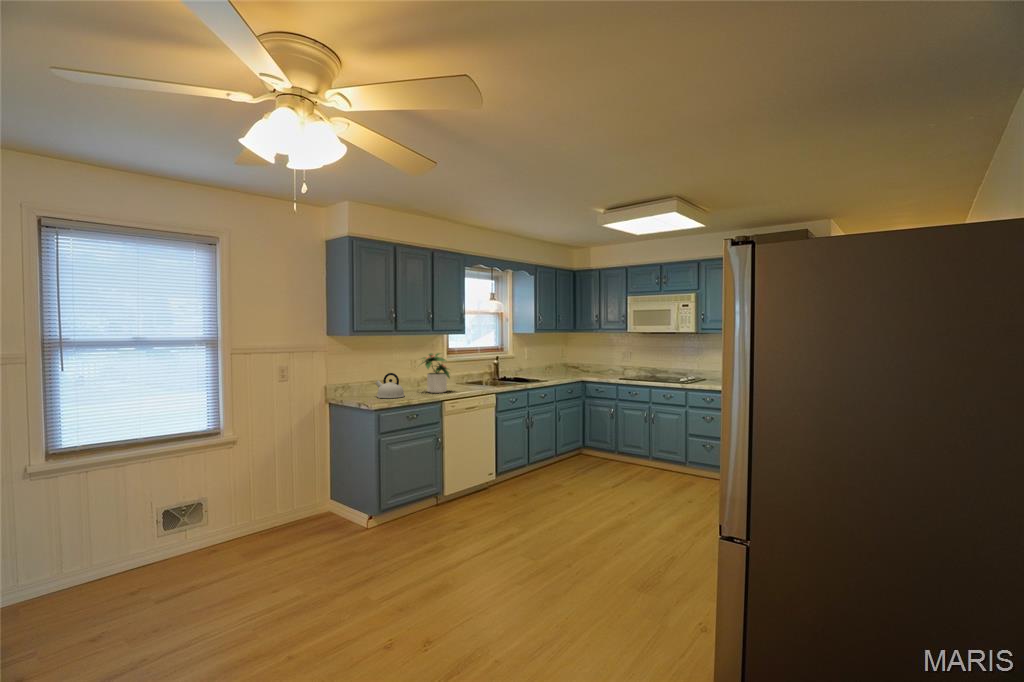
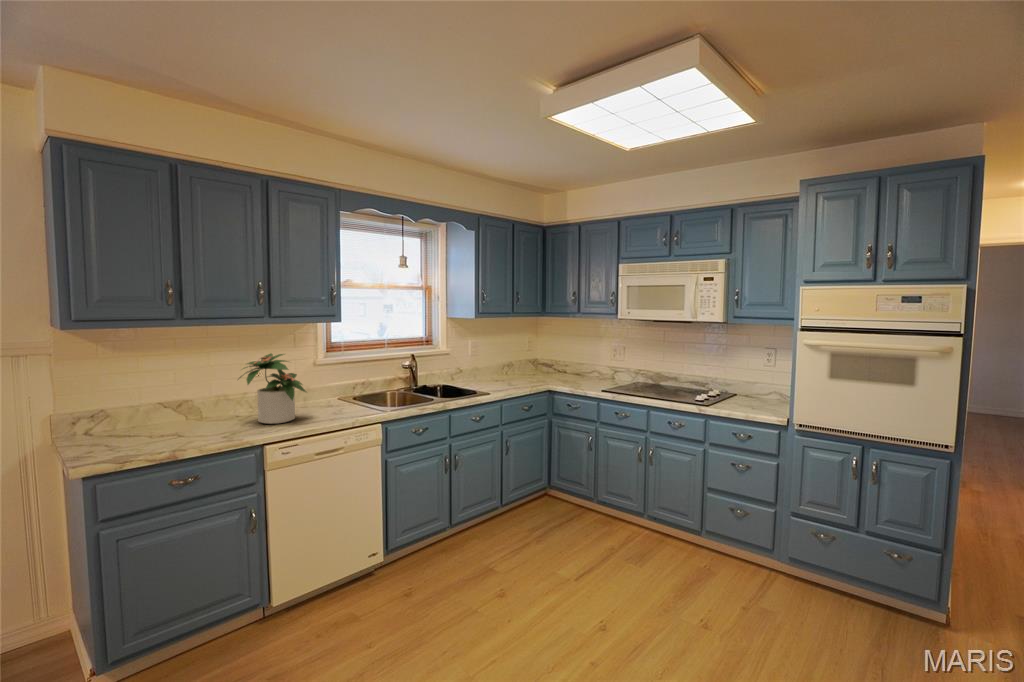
kettle: present [375,373,405,398] -> none [138,393,200,442]

